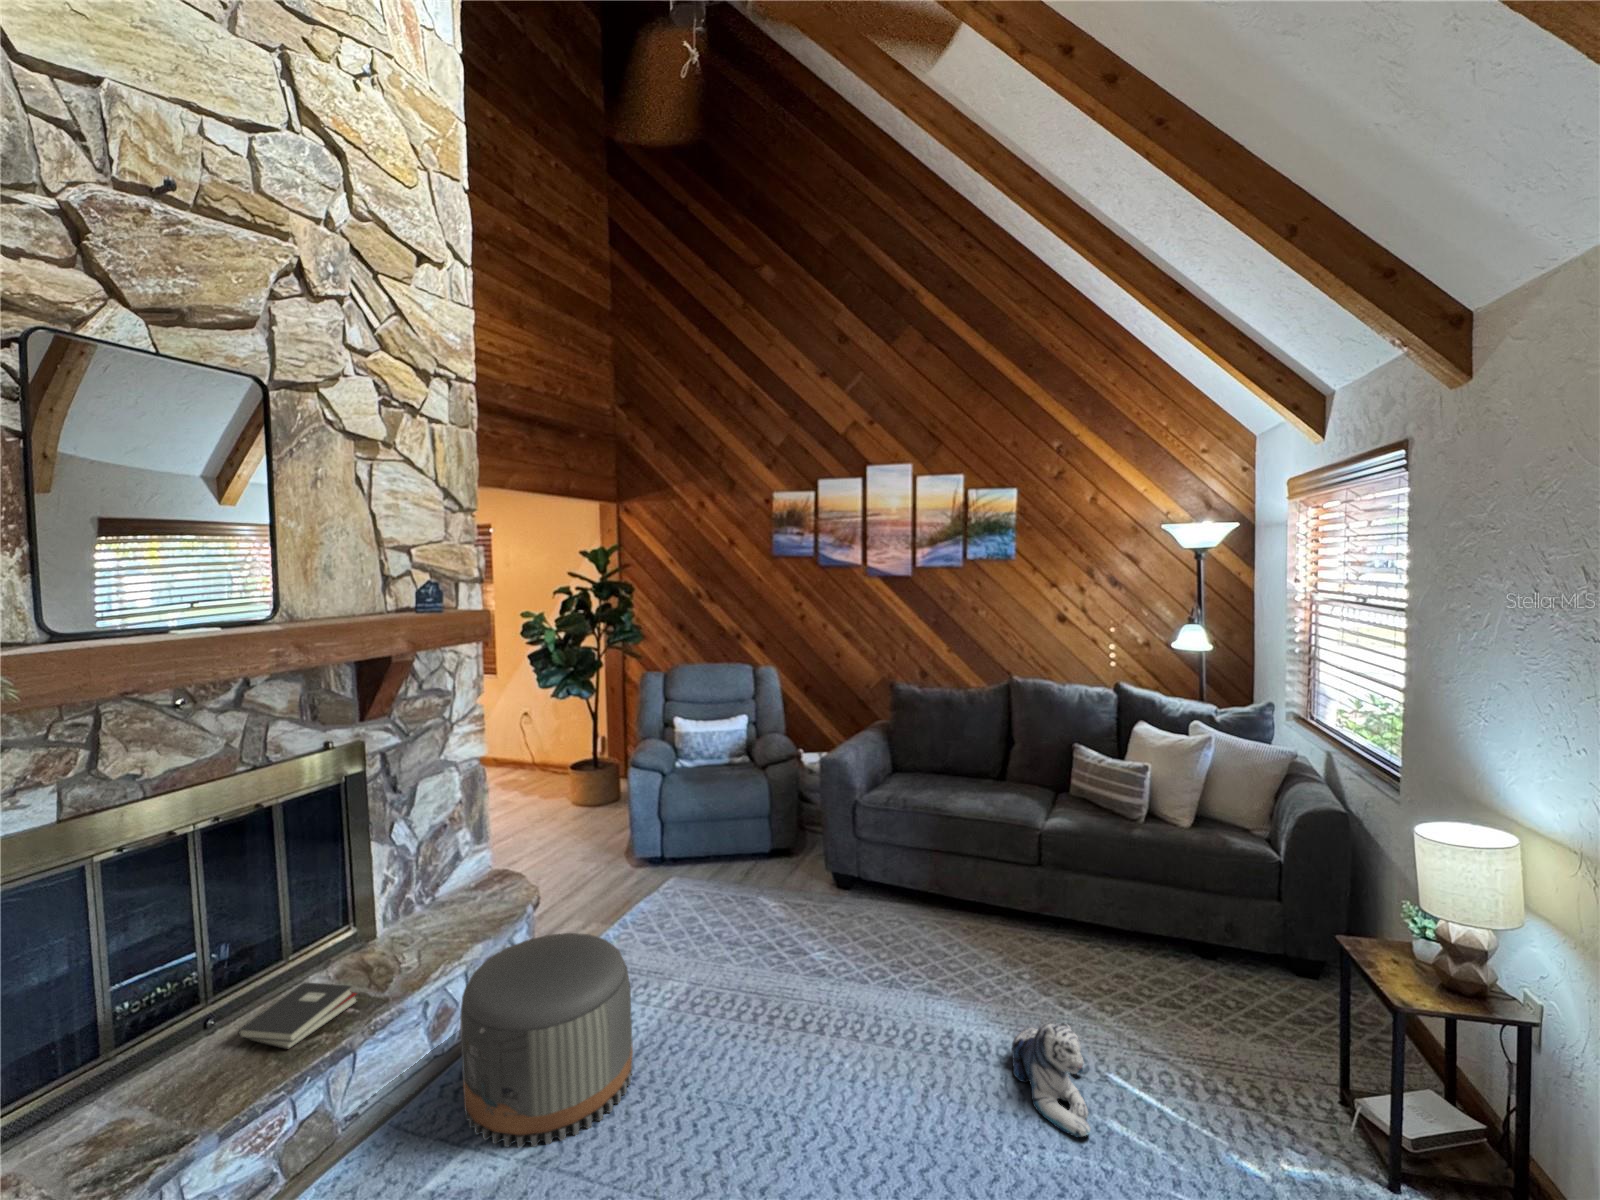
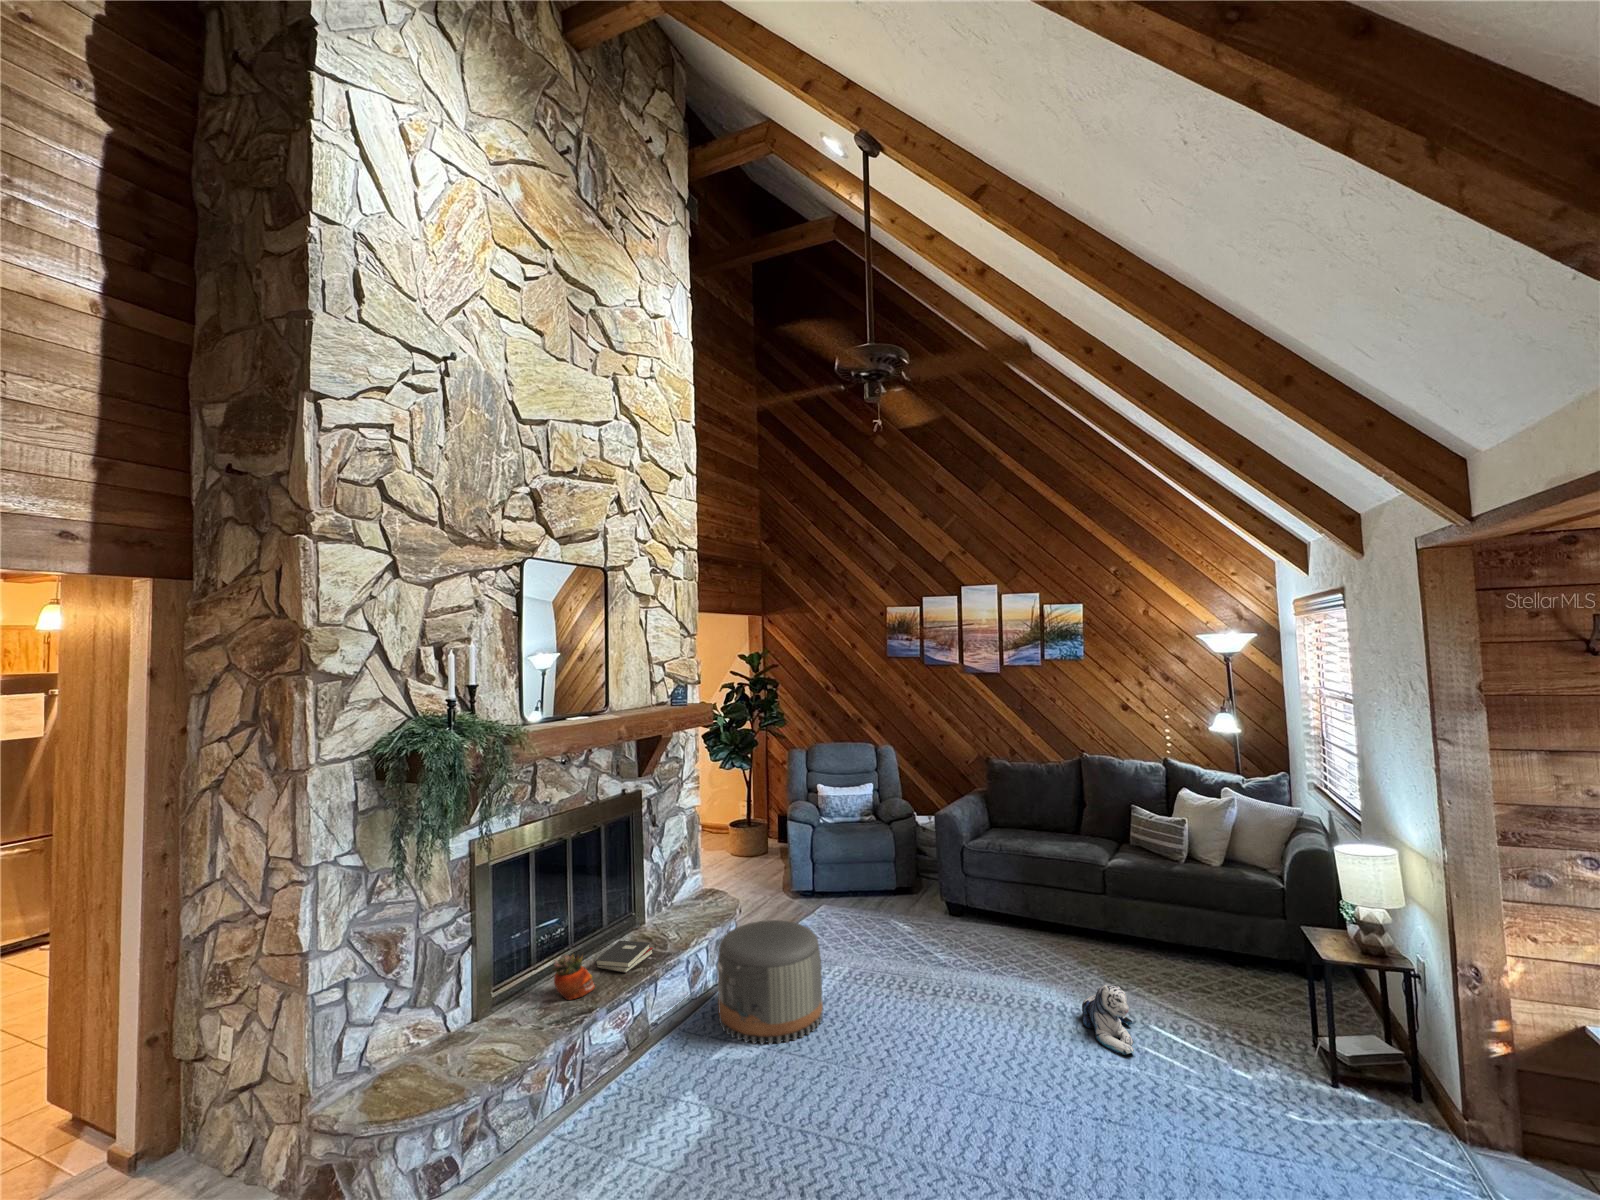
succulent planter: none [108,1036,211,1126] -> present [553,955,595,1000]

